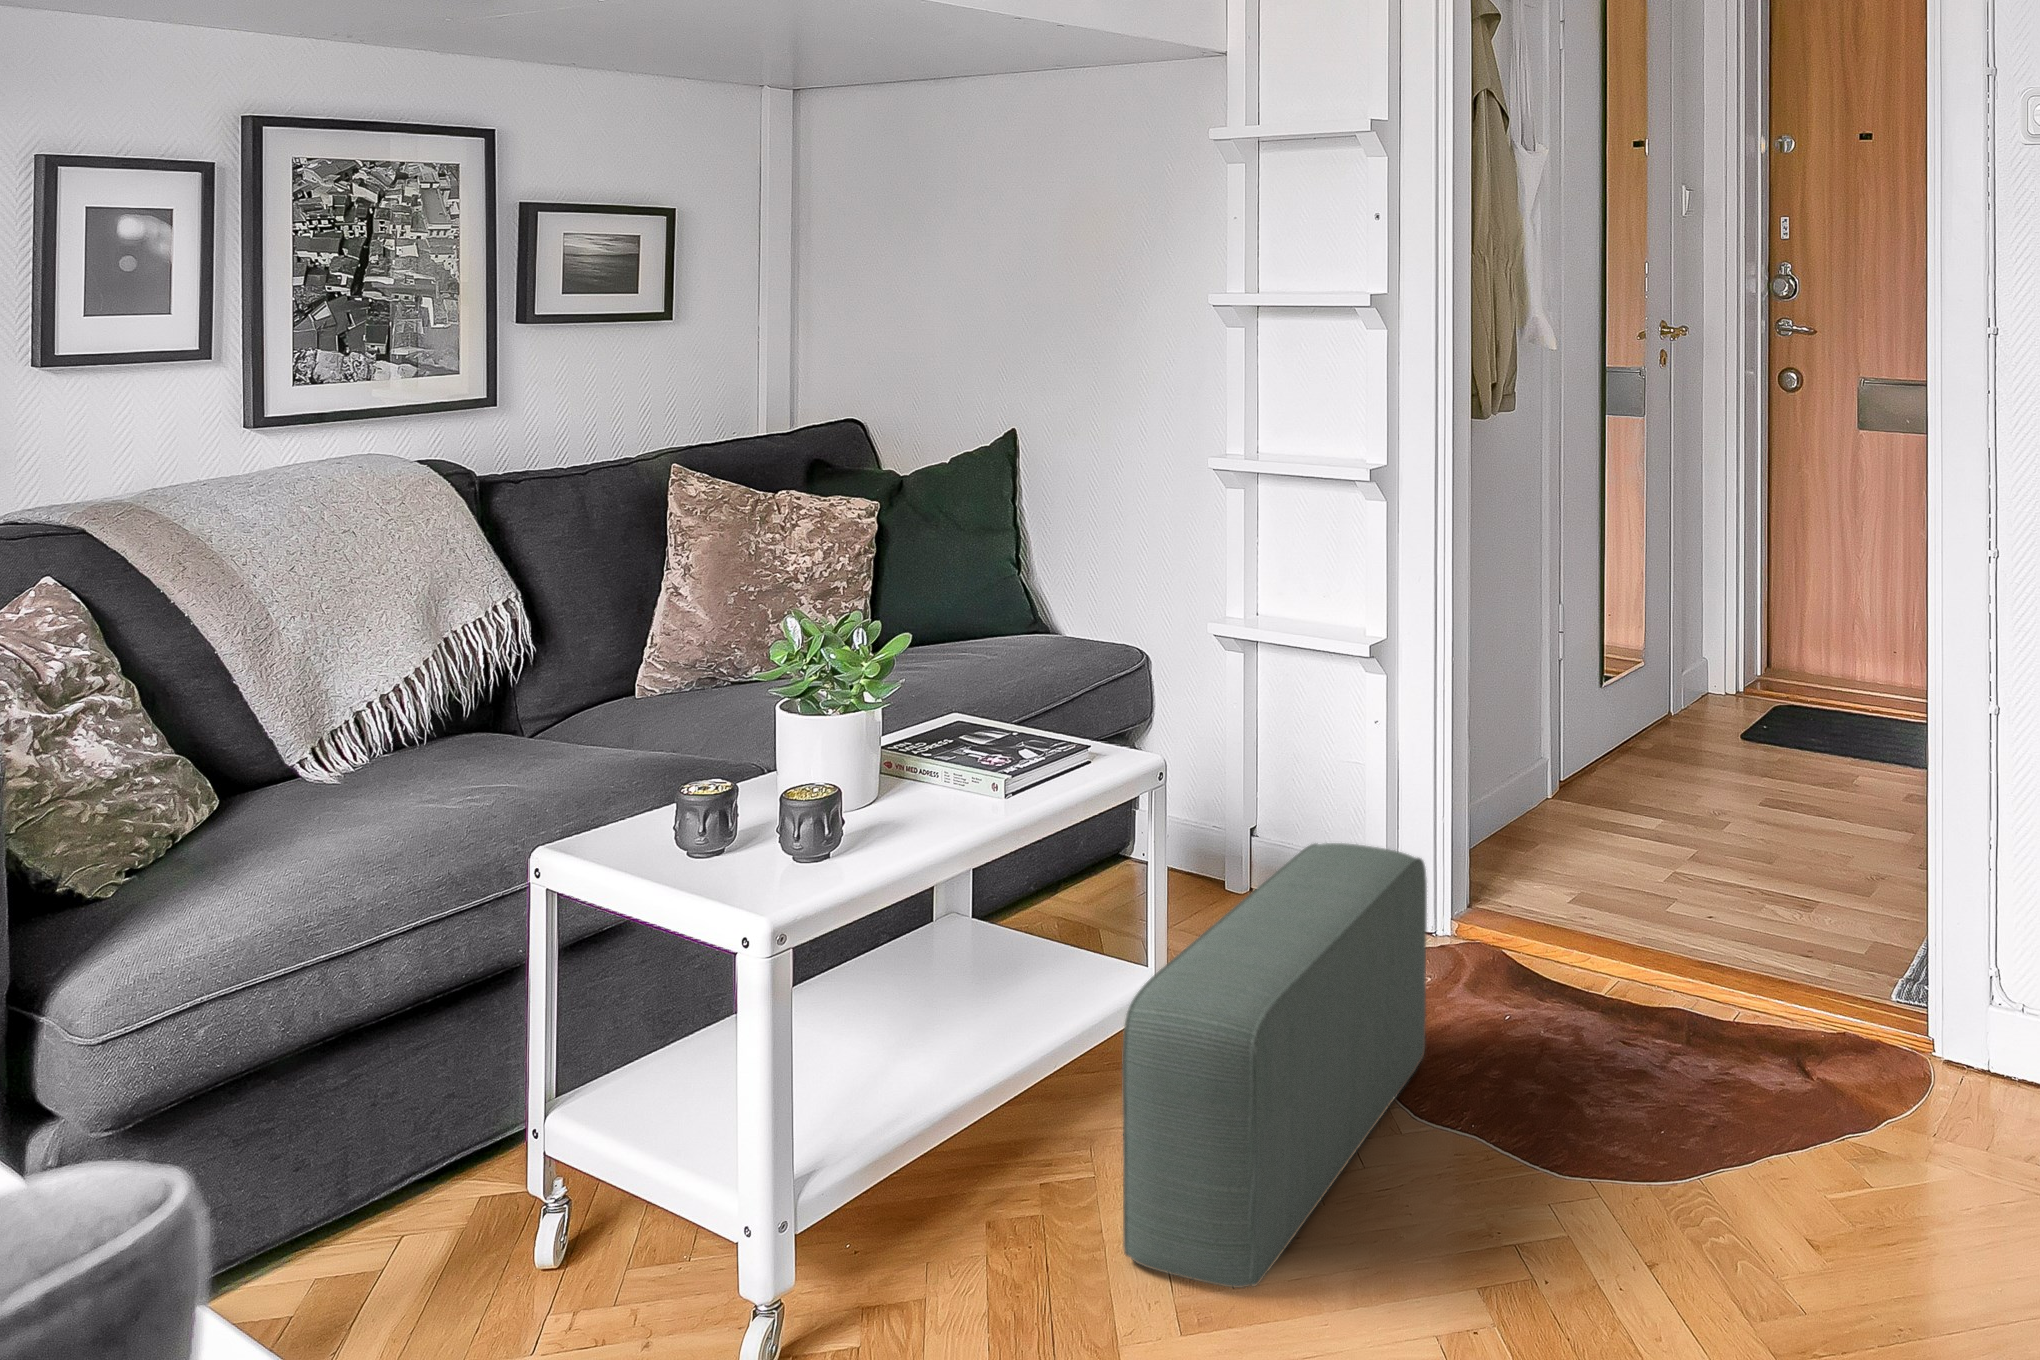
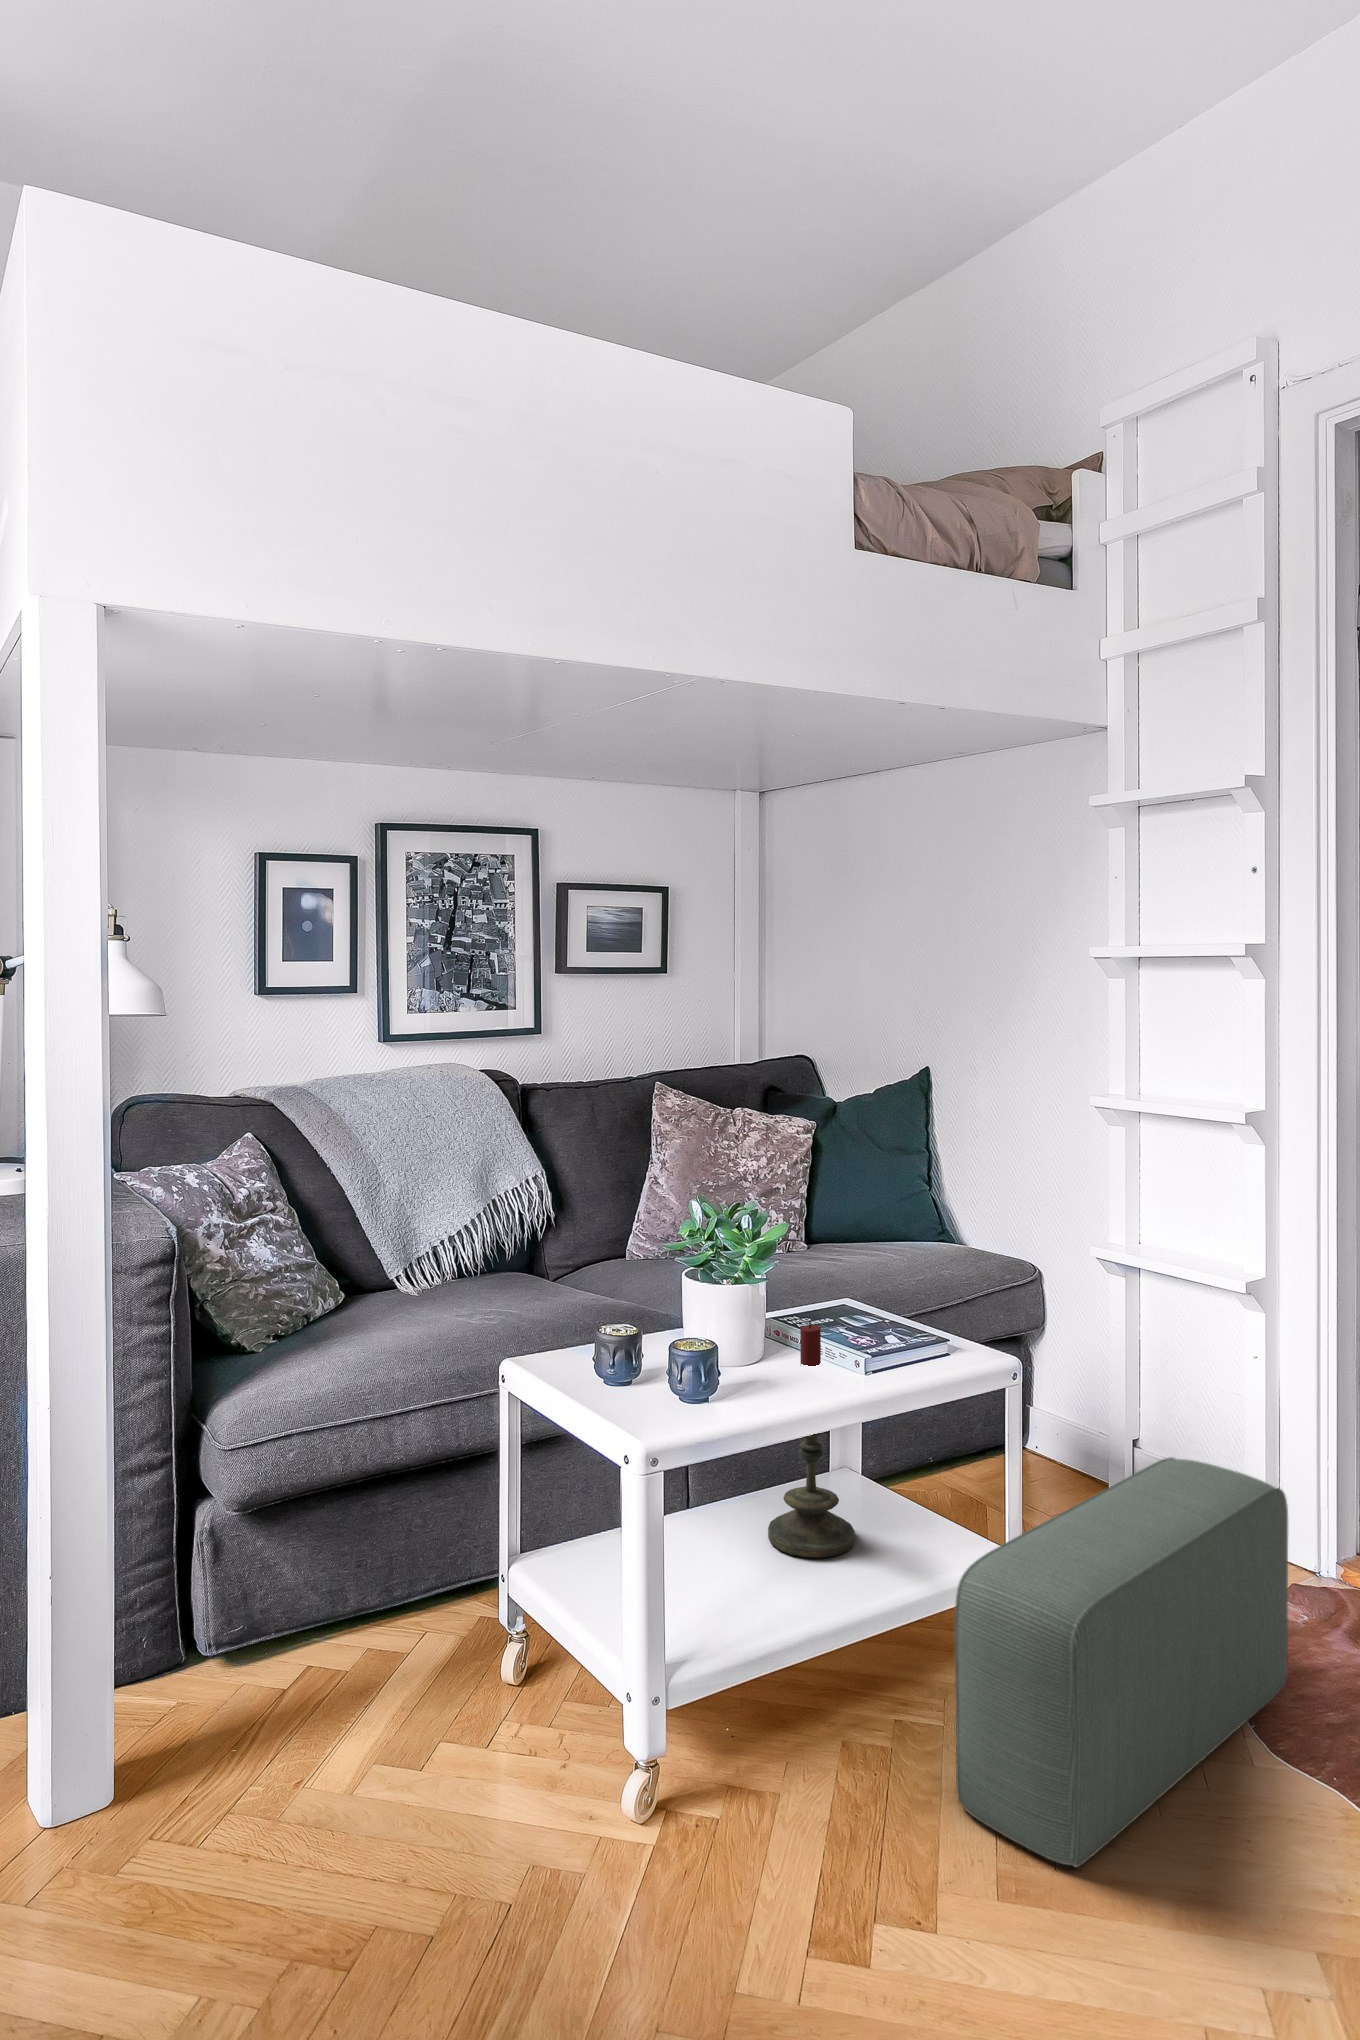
candle: none [880,747,983,1025] -> present [768,1320,855,1558]

